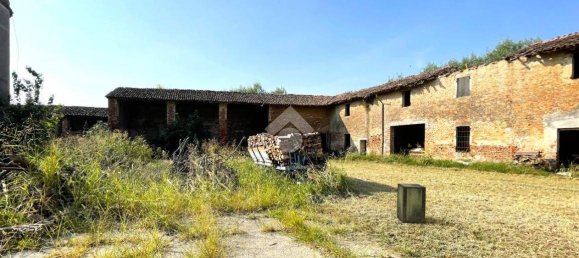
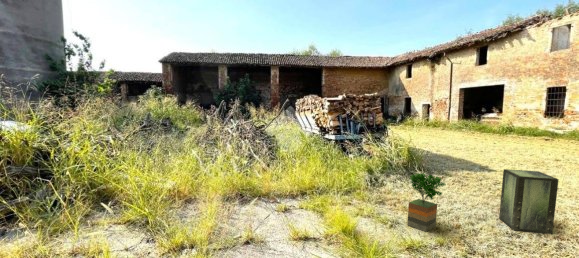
potted tree: none [337,186,360,226] -> present [407,173,446,232]

